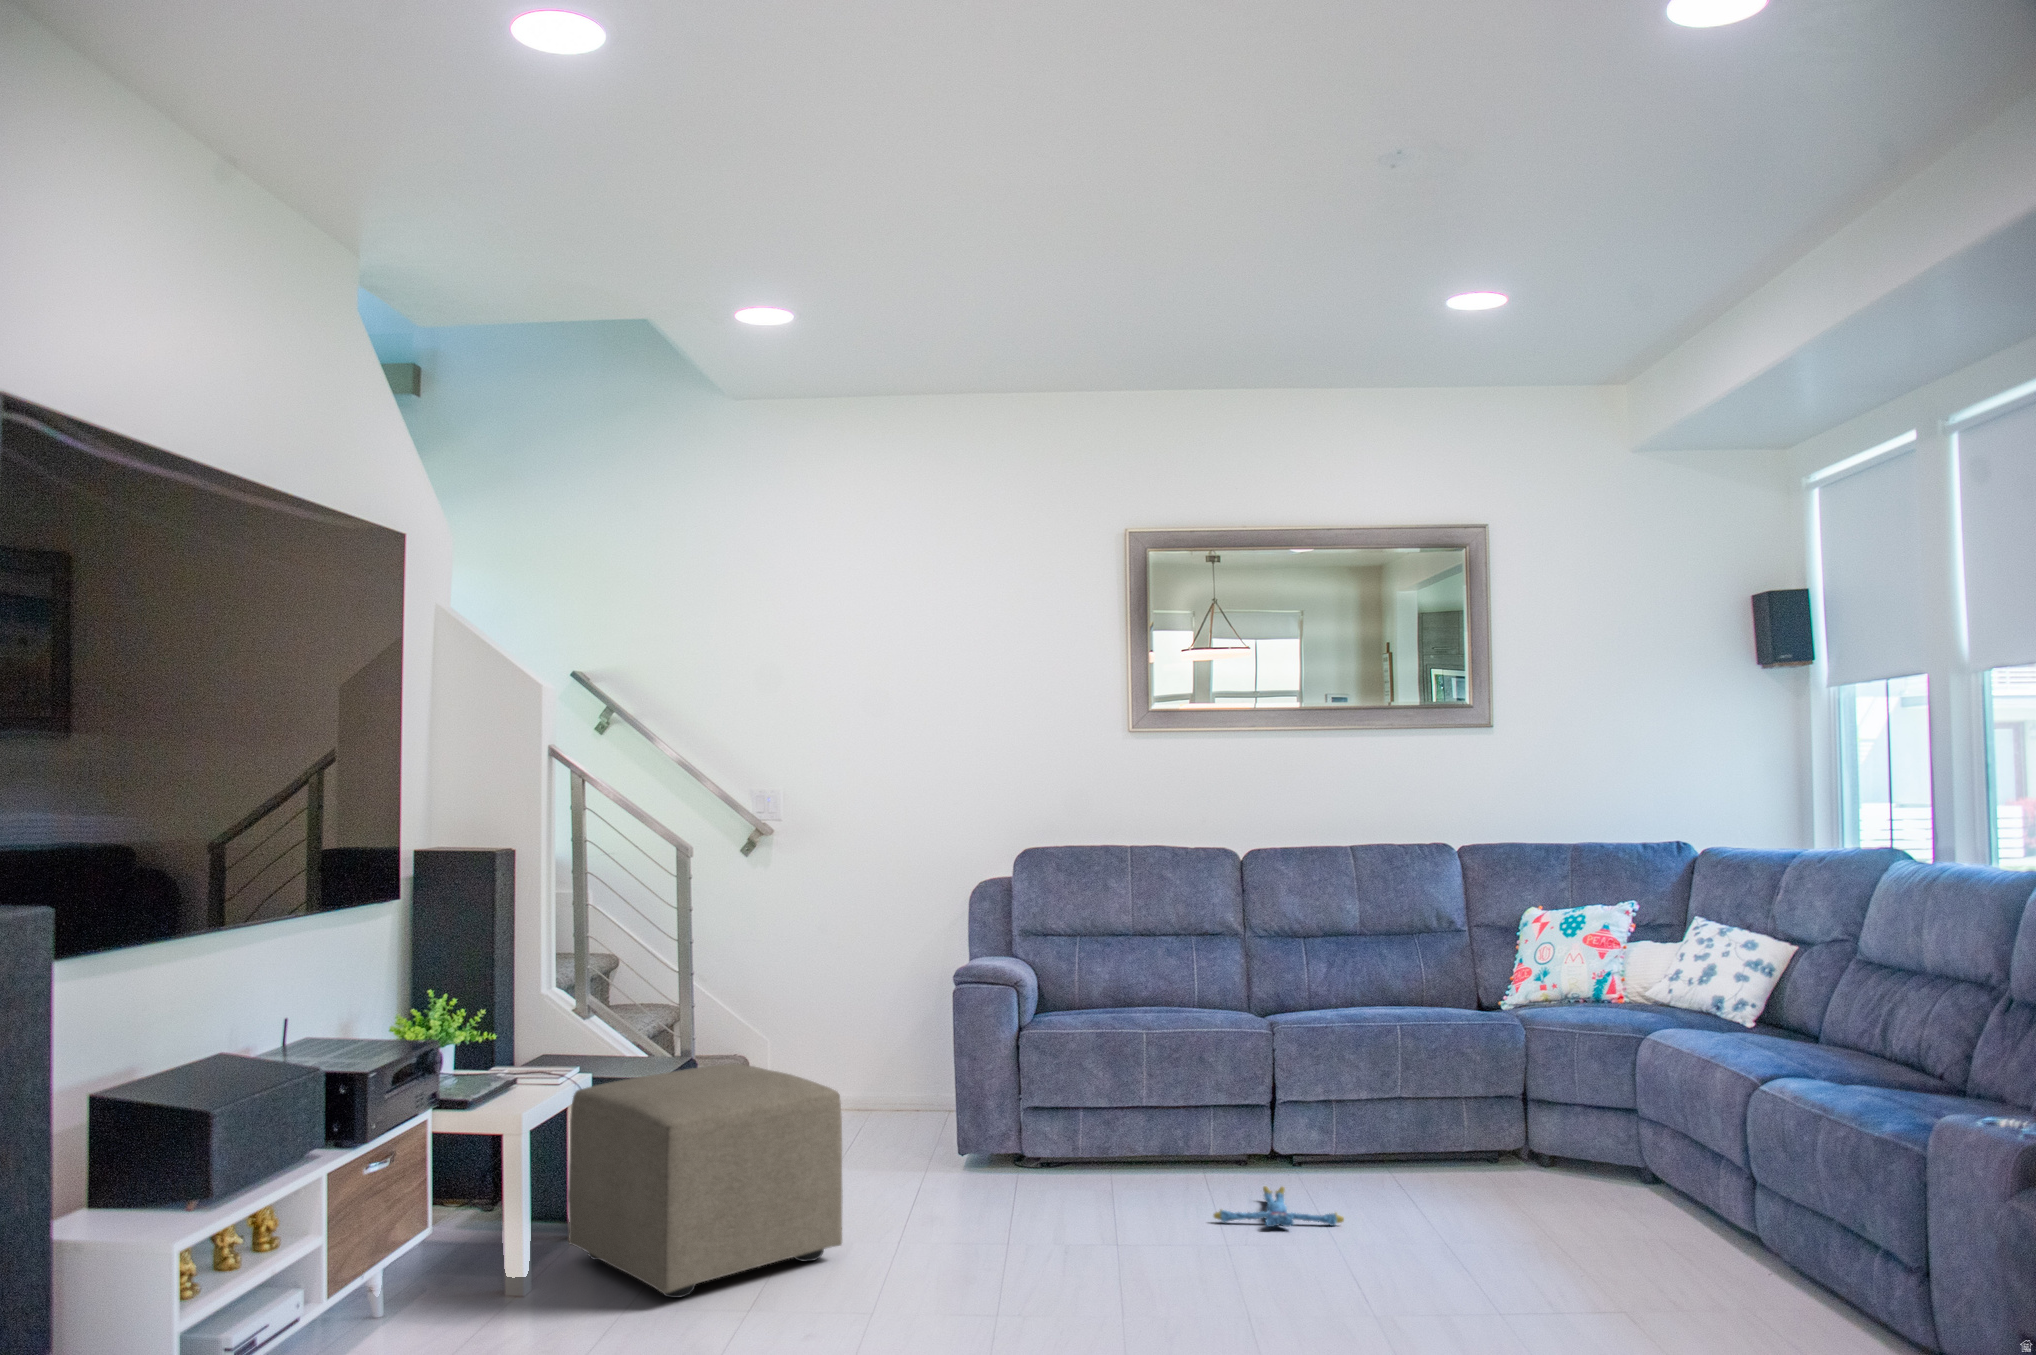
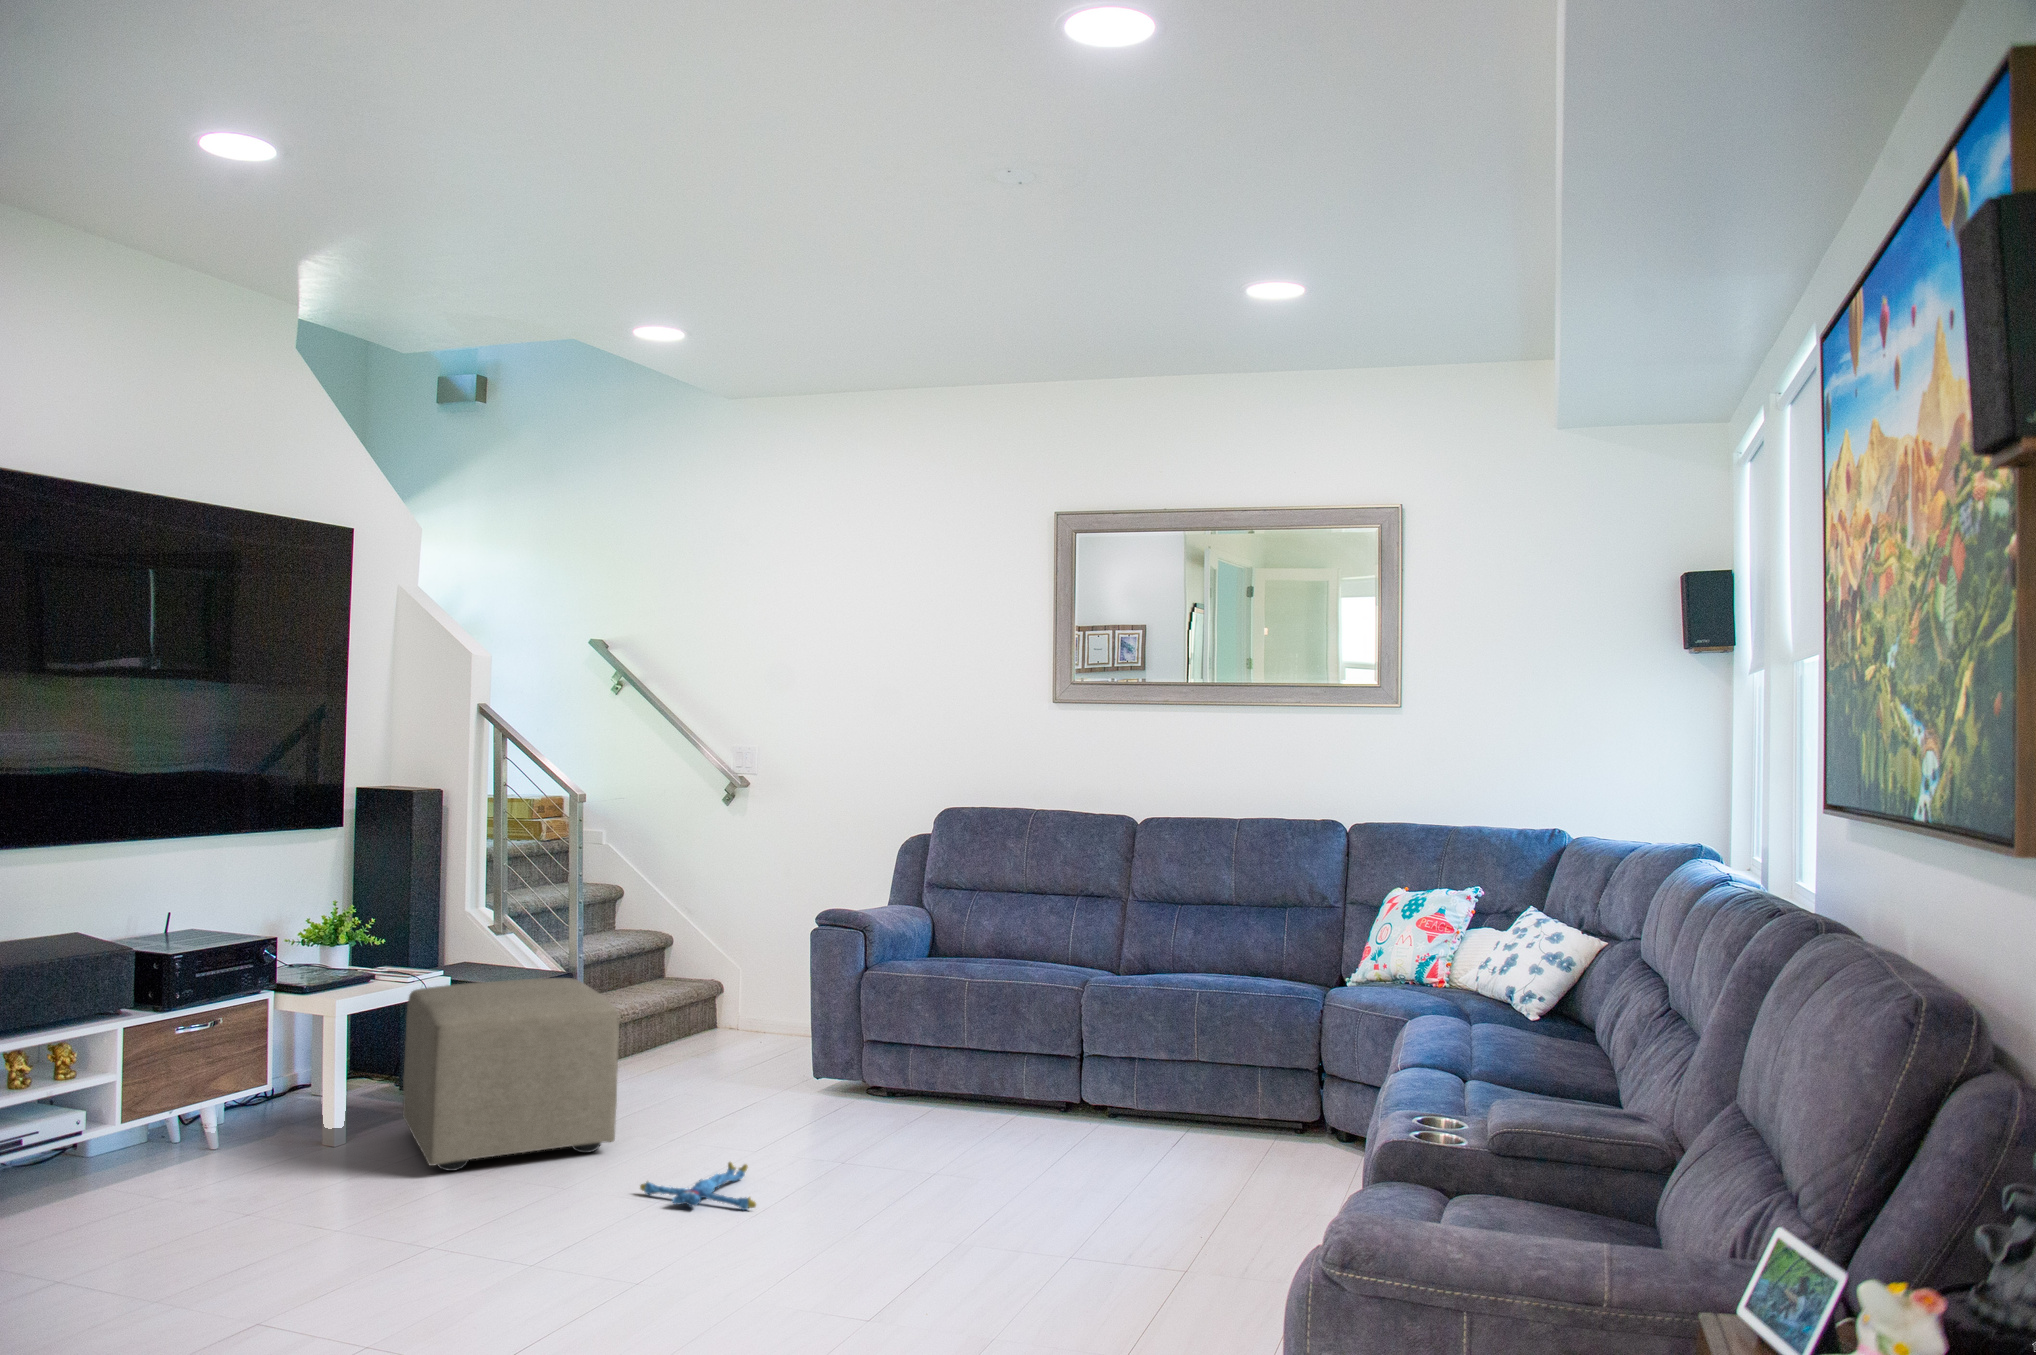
plush toy: present [1214,1186,1344,1227] -> present [640,1162,756,1210]

